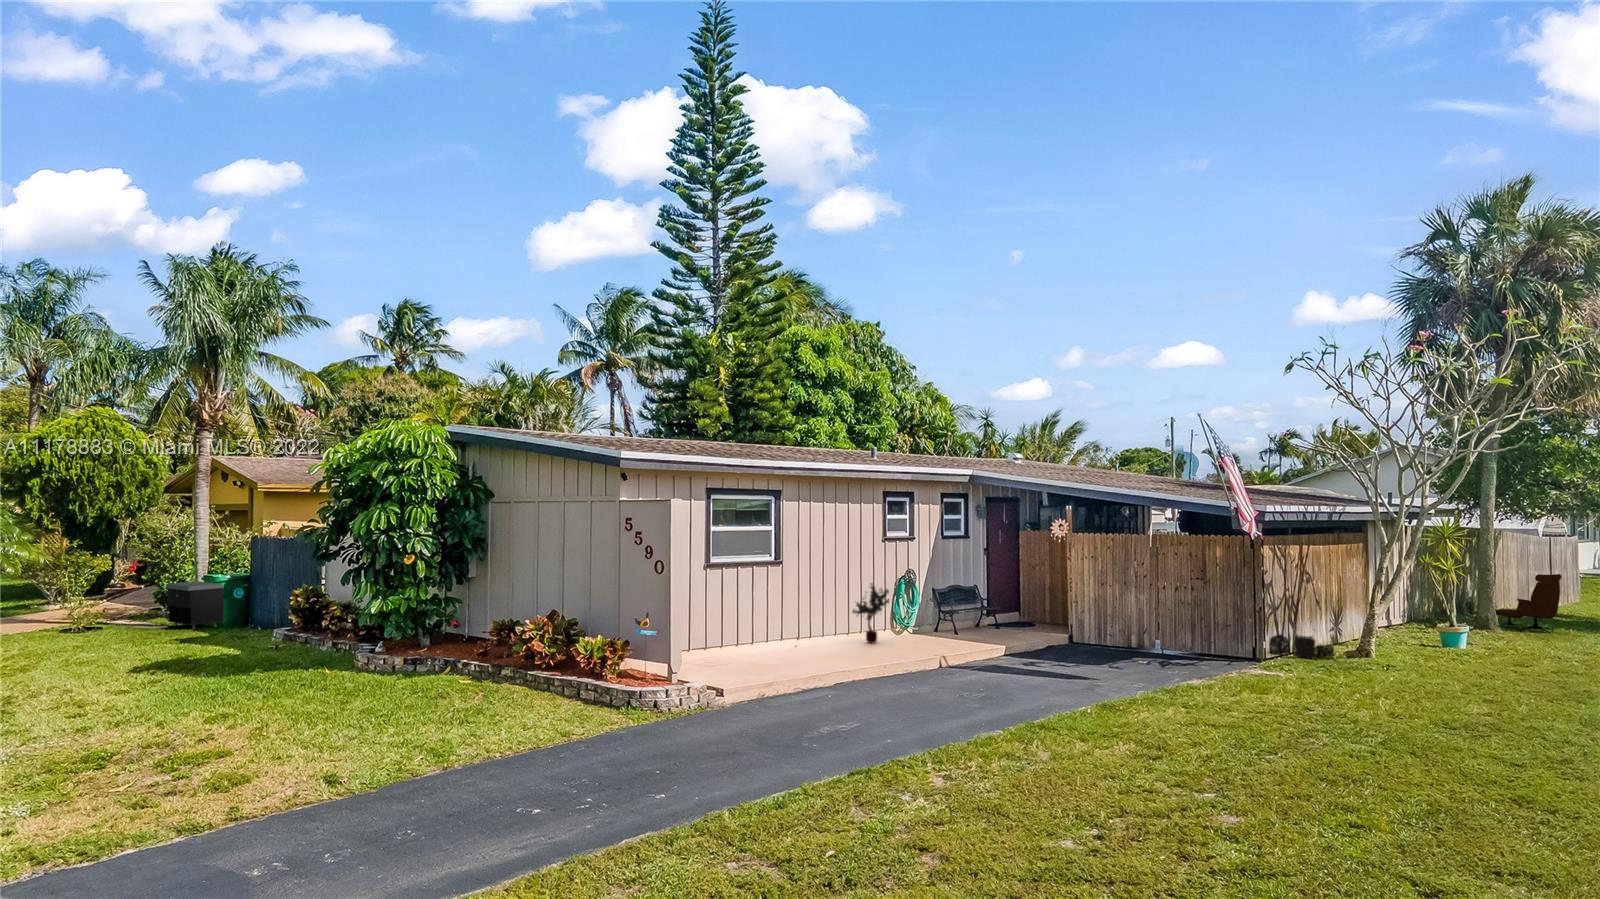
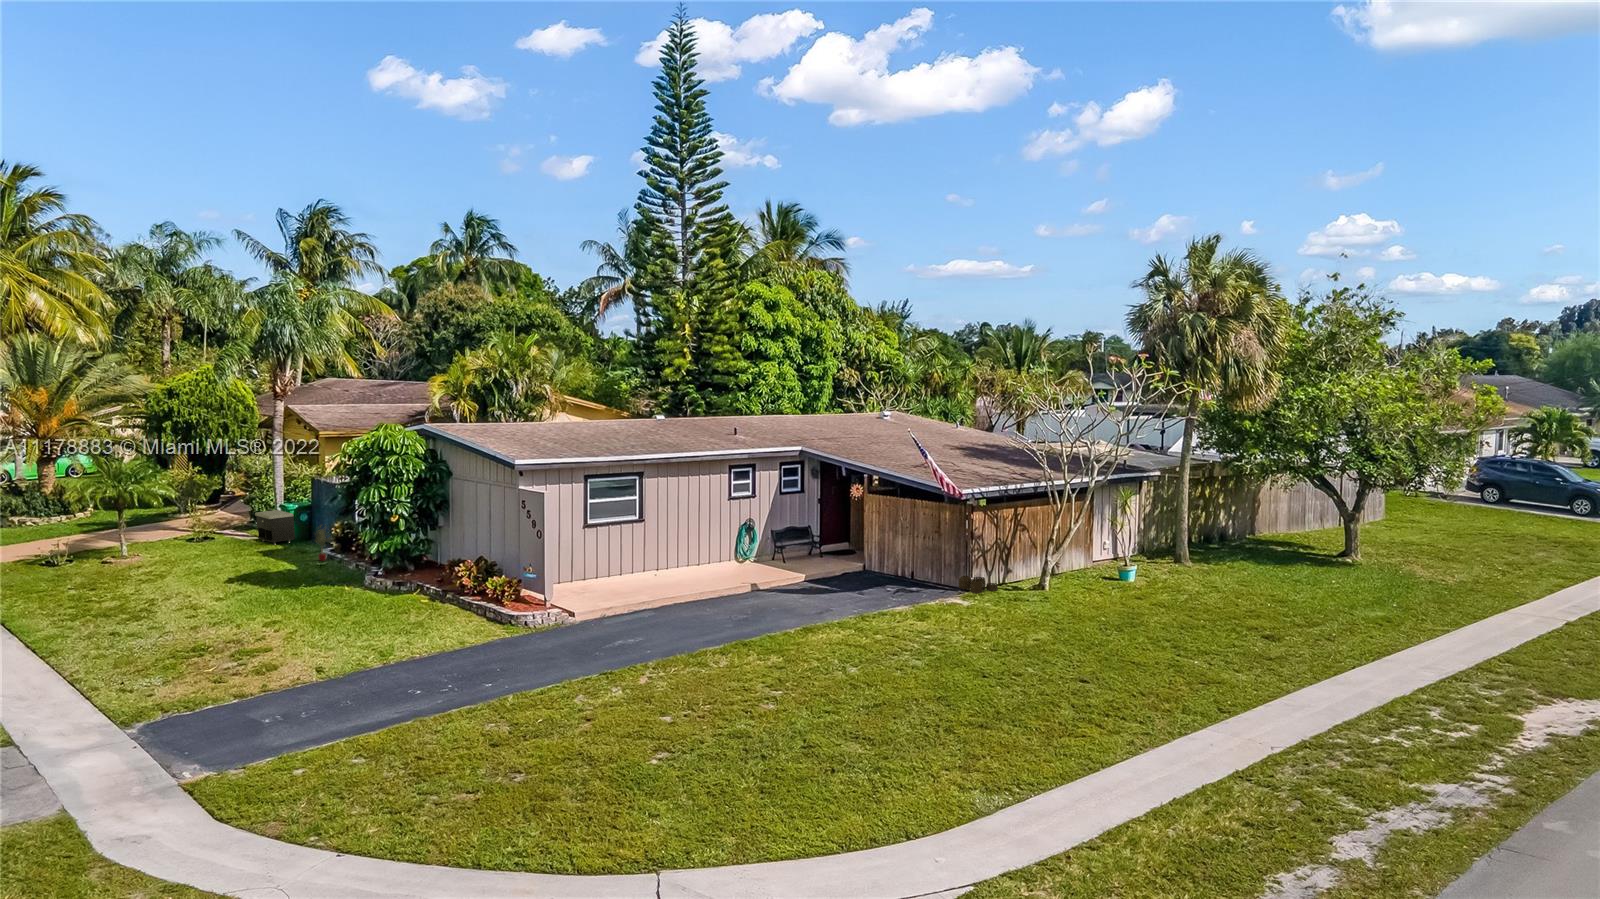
lounge chair: present [1495,574,1561,633] -> none [1185,526,1222,567]
potted tree: present [852,583,889,643] -> present [315,525,334,561]

